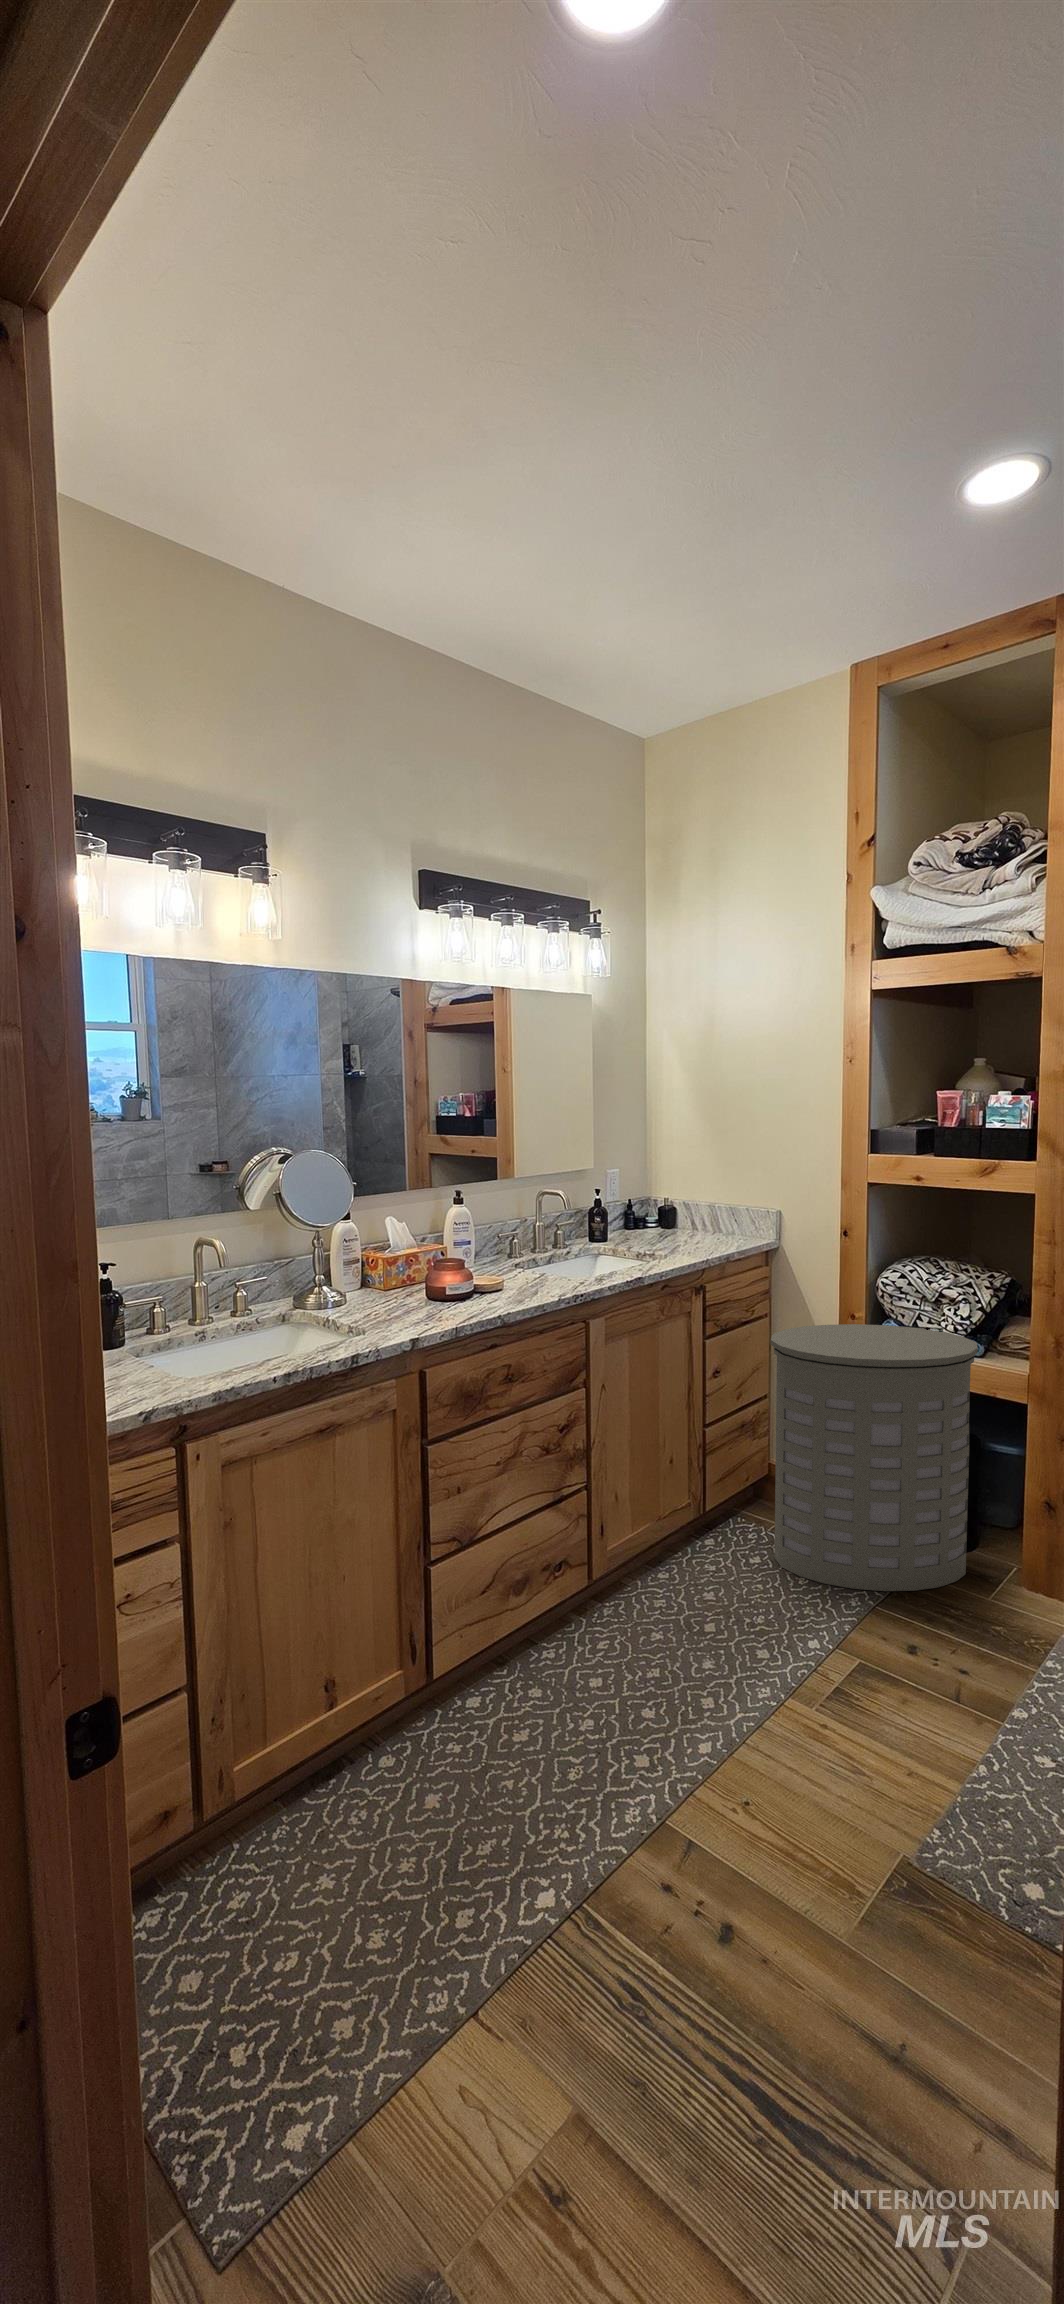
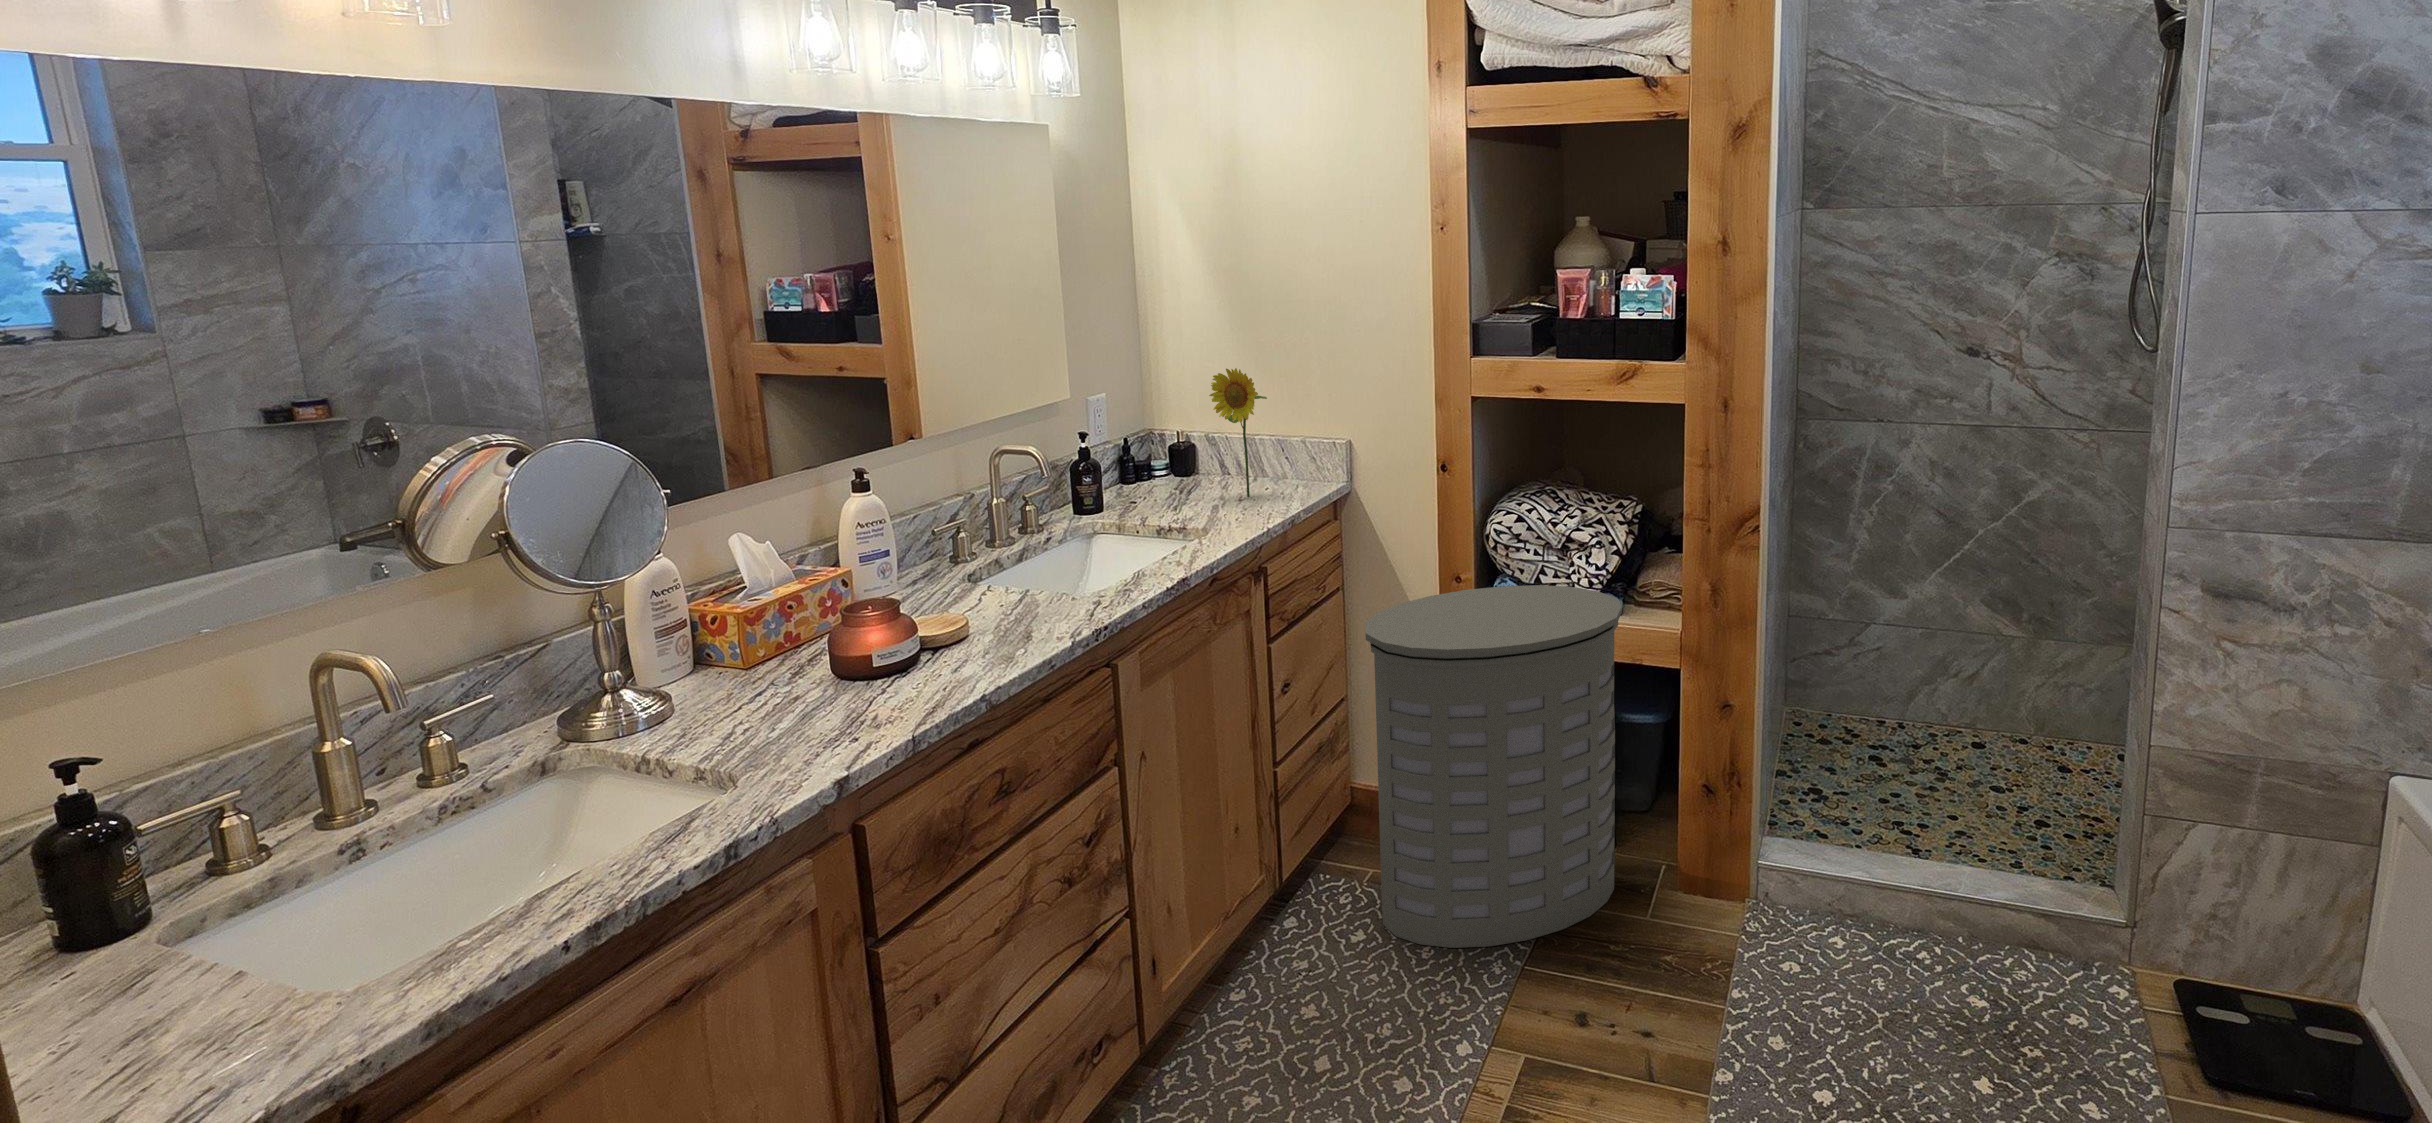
flower: none [681,1152,720,1243] -> present [1209,368,1267,497]

